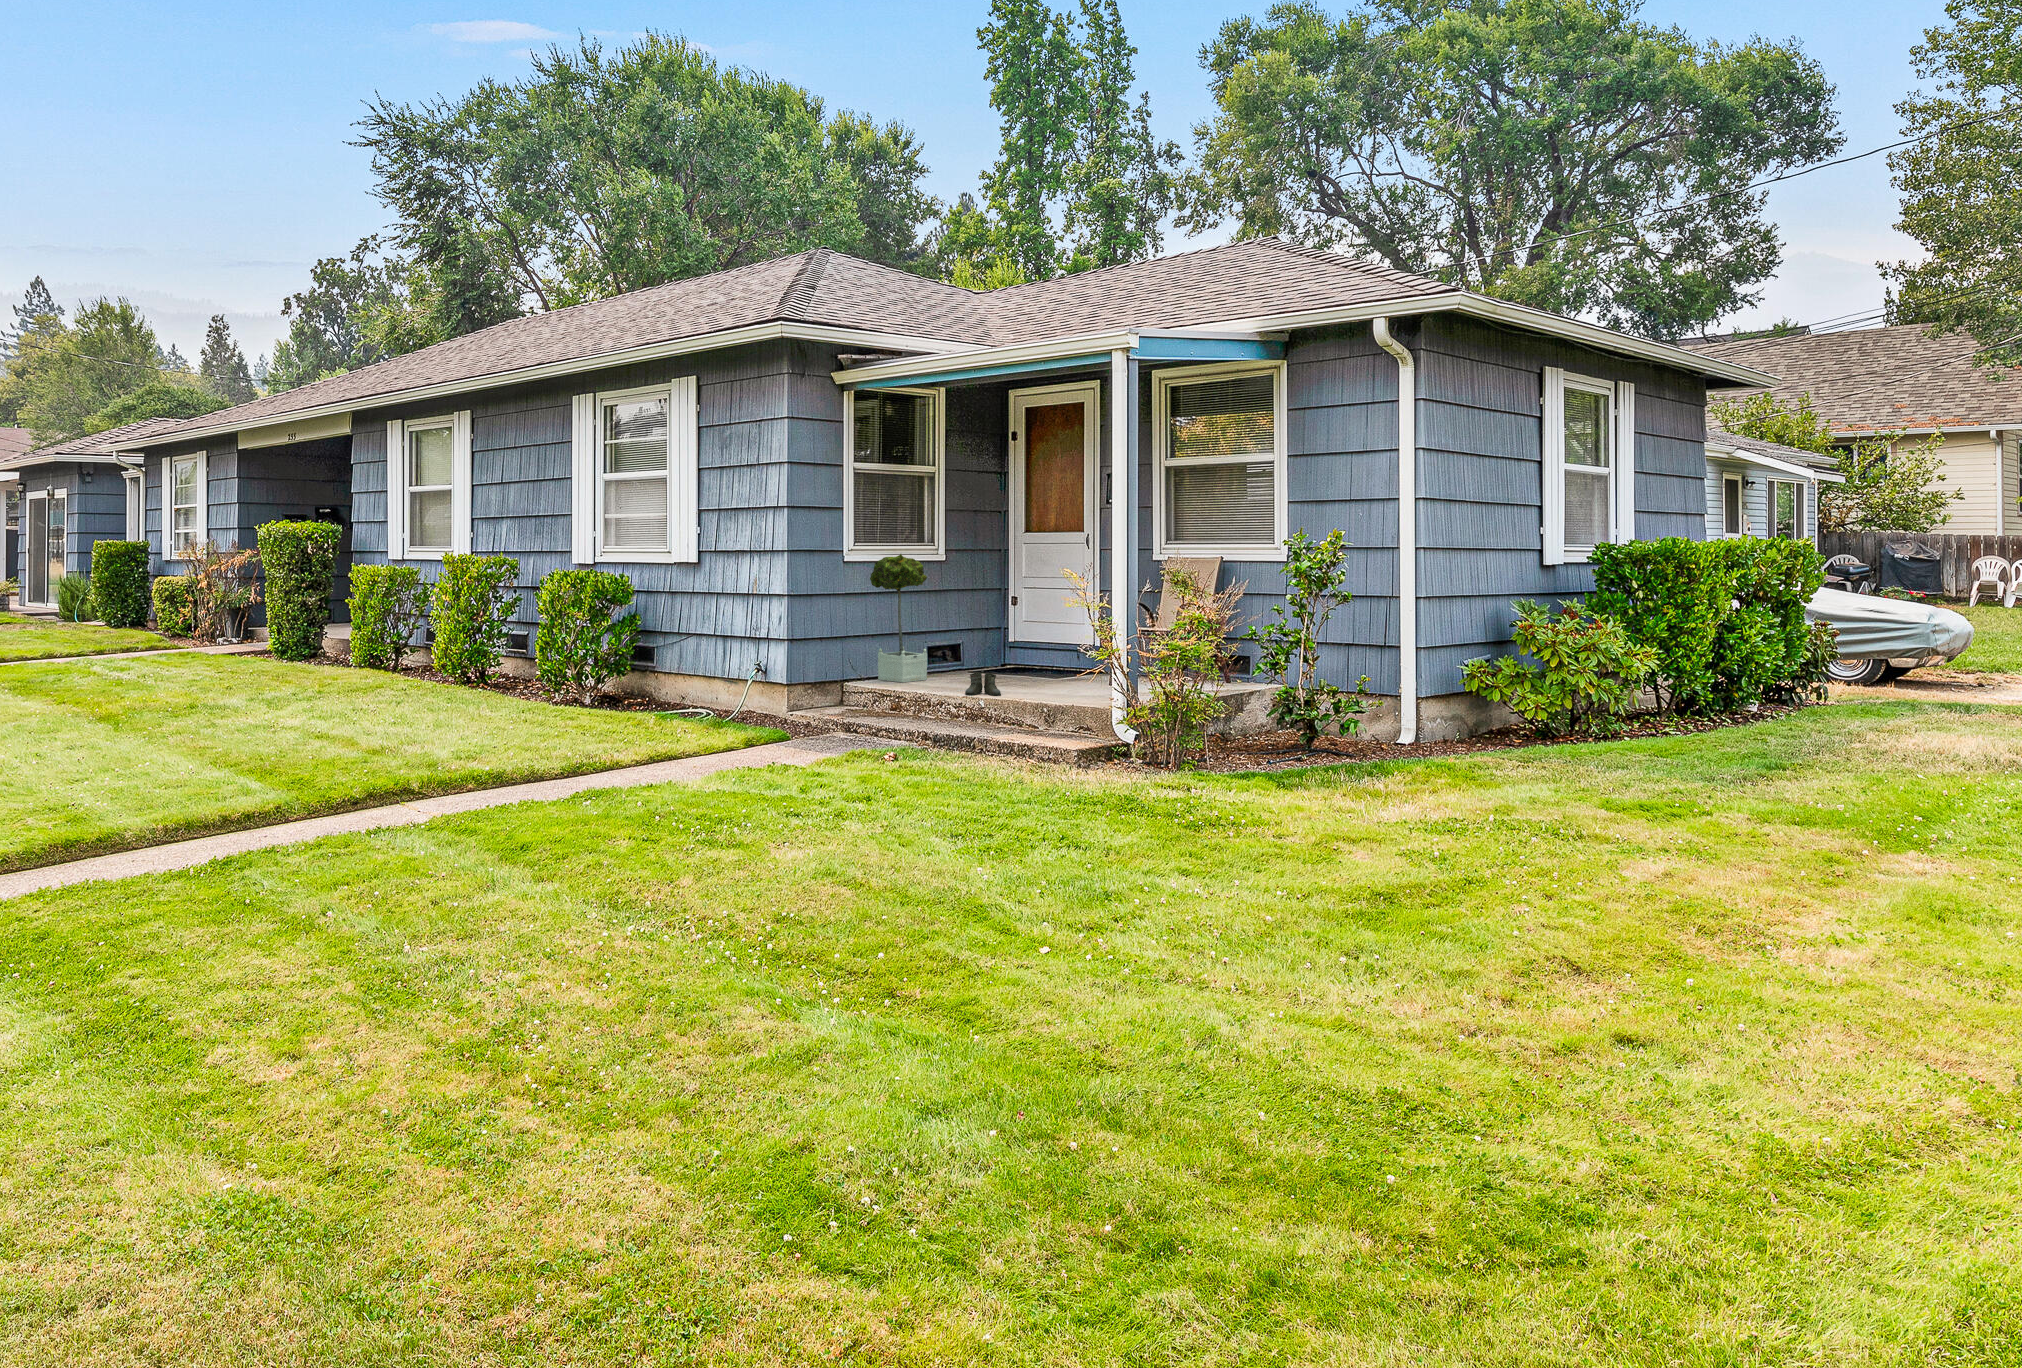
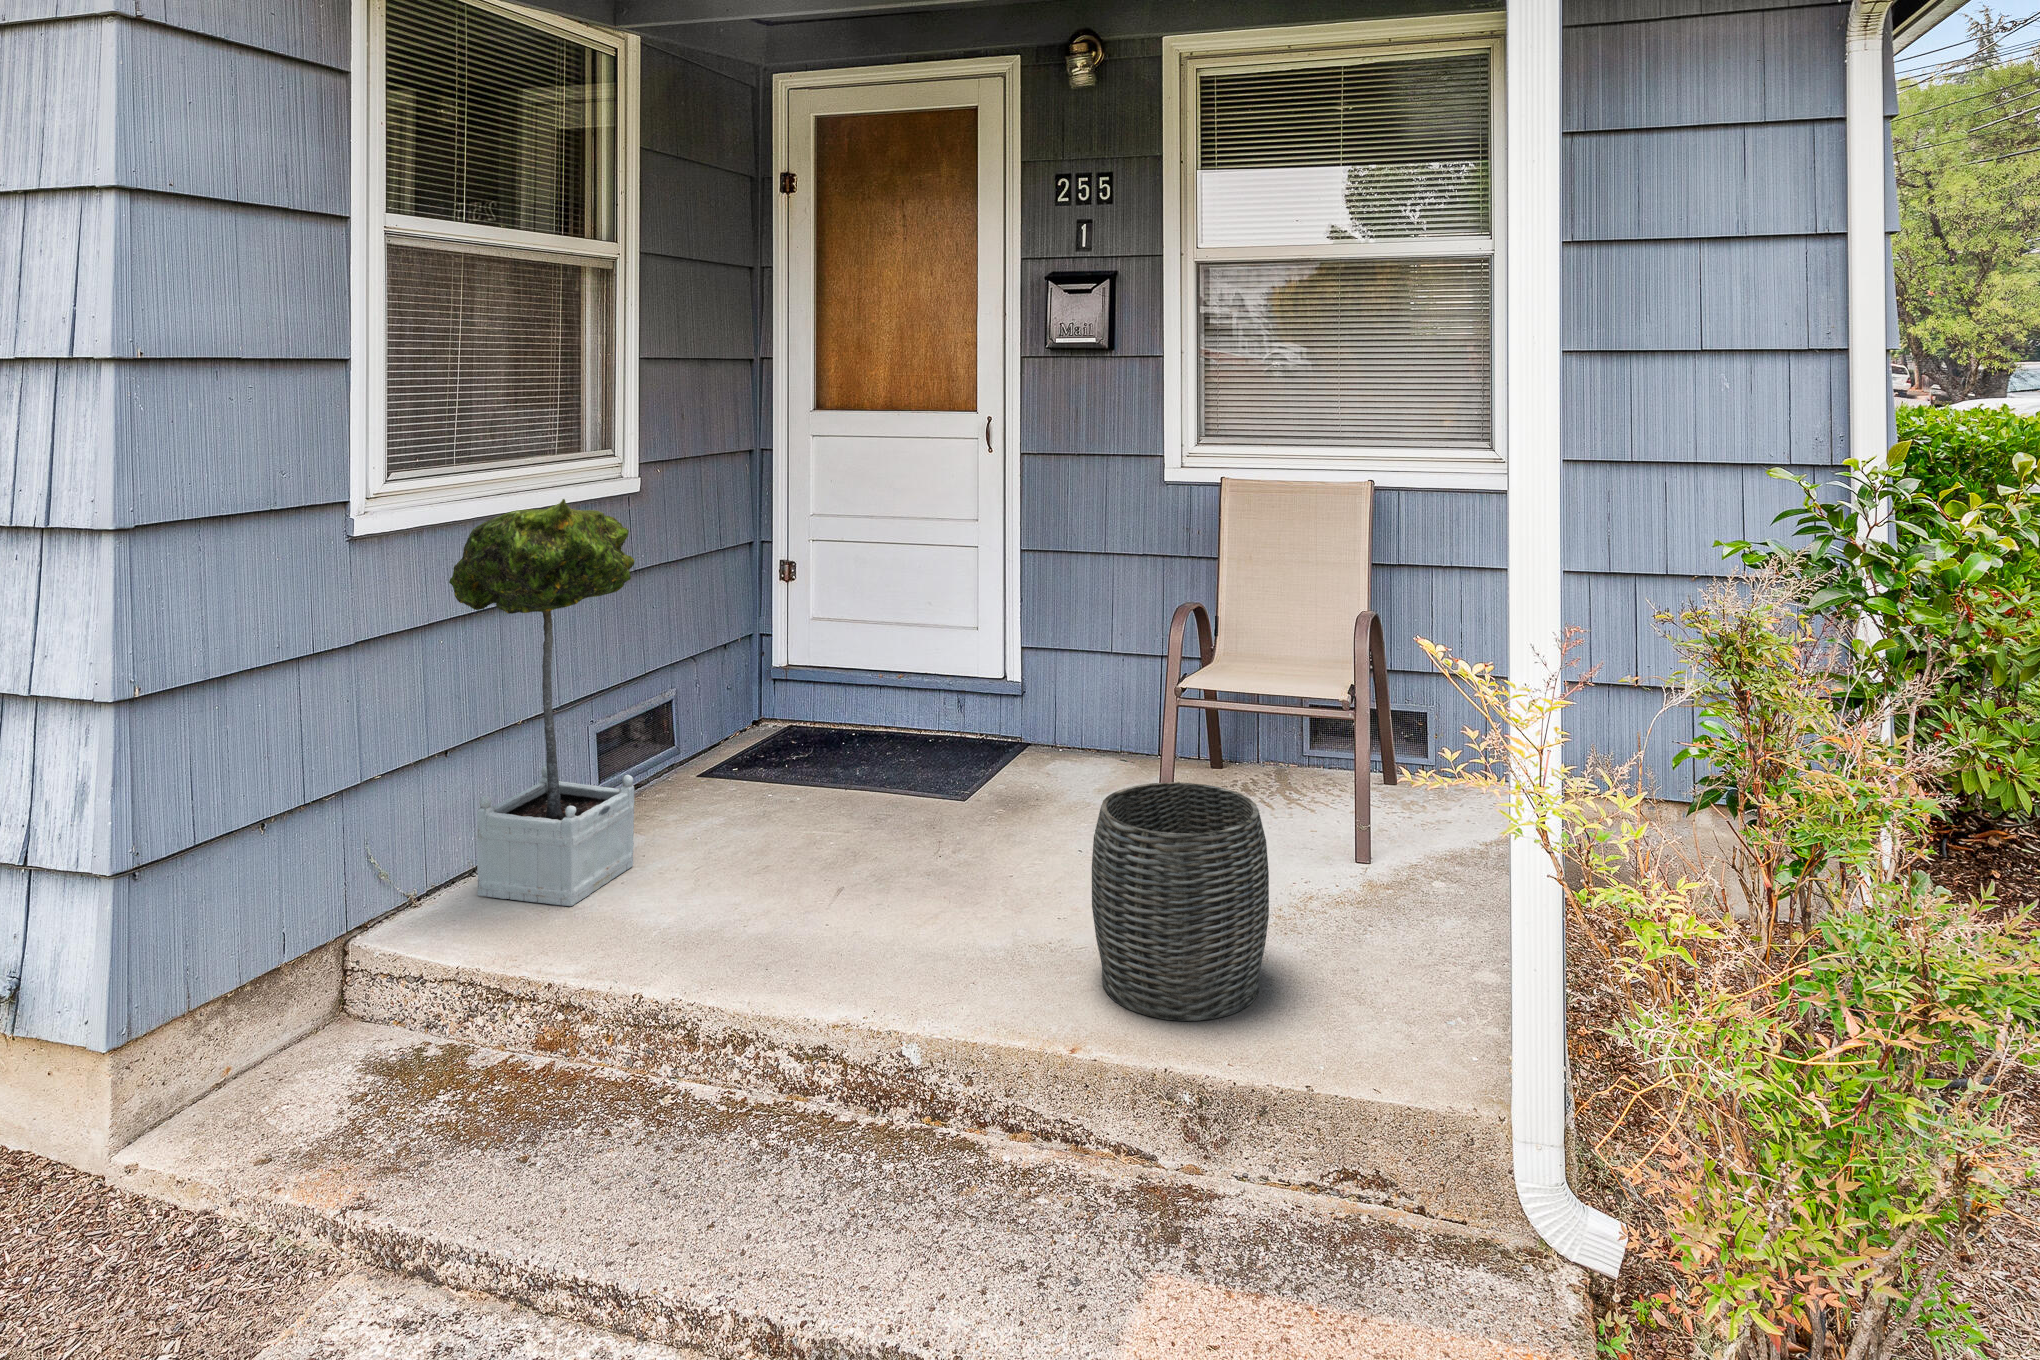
woven basket: none [1028,644,1083,703] -> present [1092,782,1269,1021]
boots: present [965,673,1001,696] -> none [840,893,976,997]

